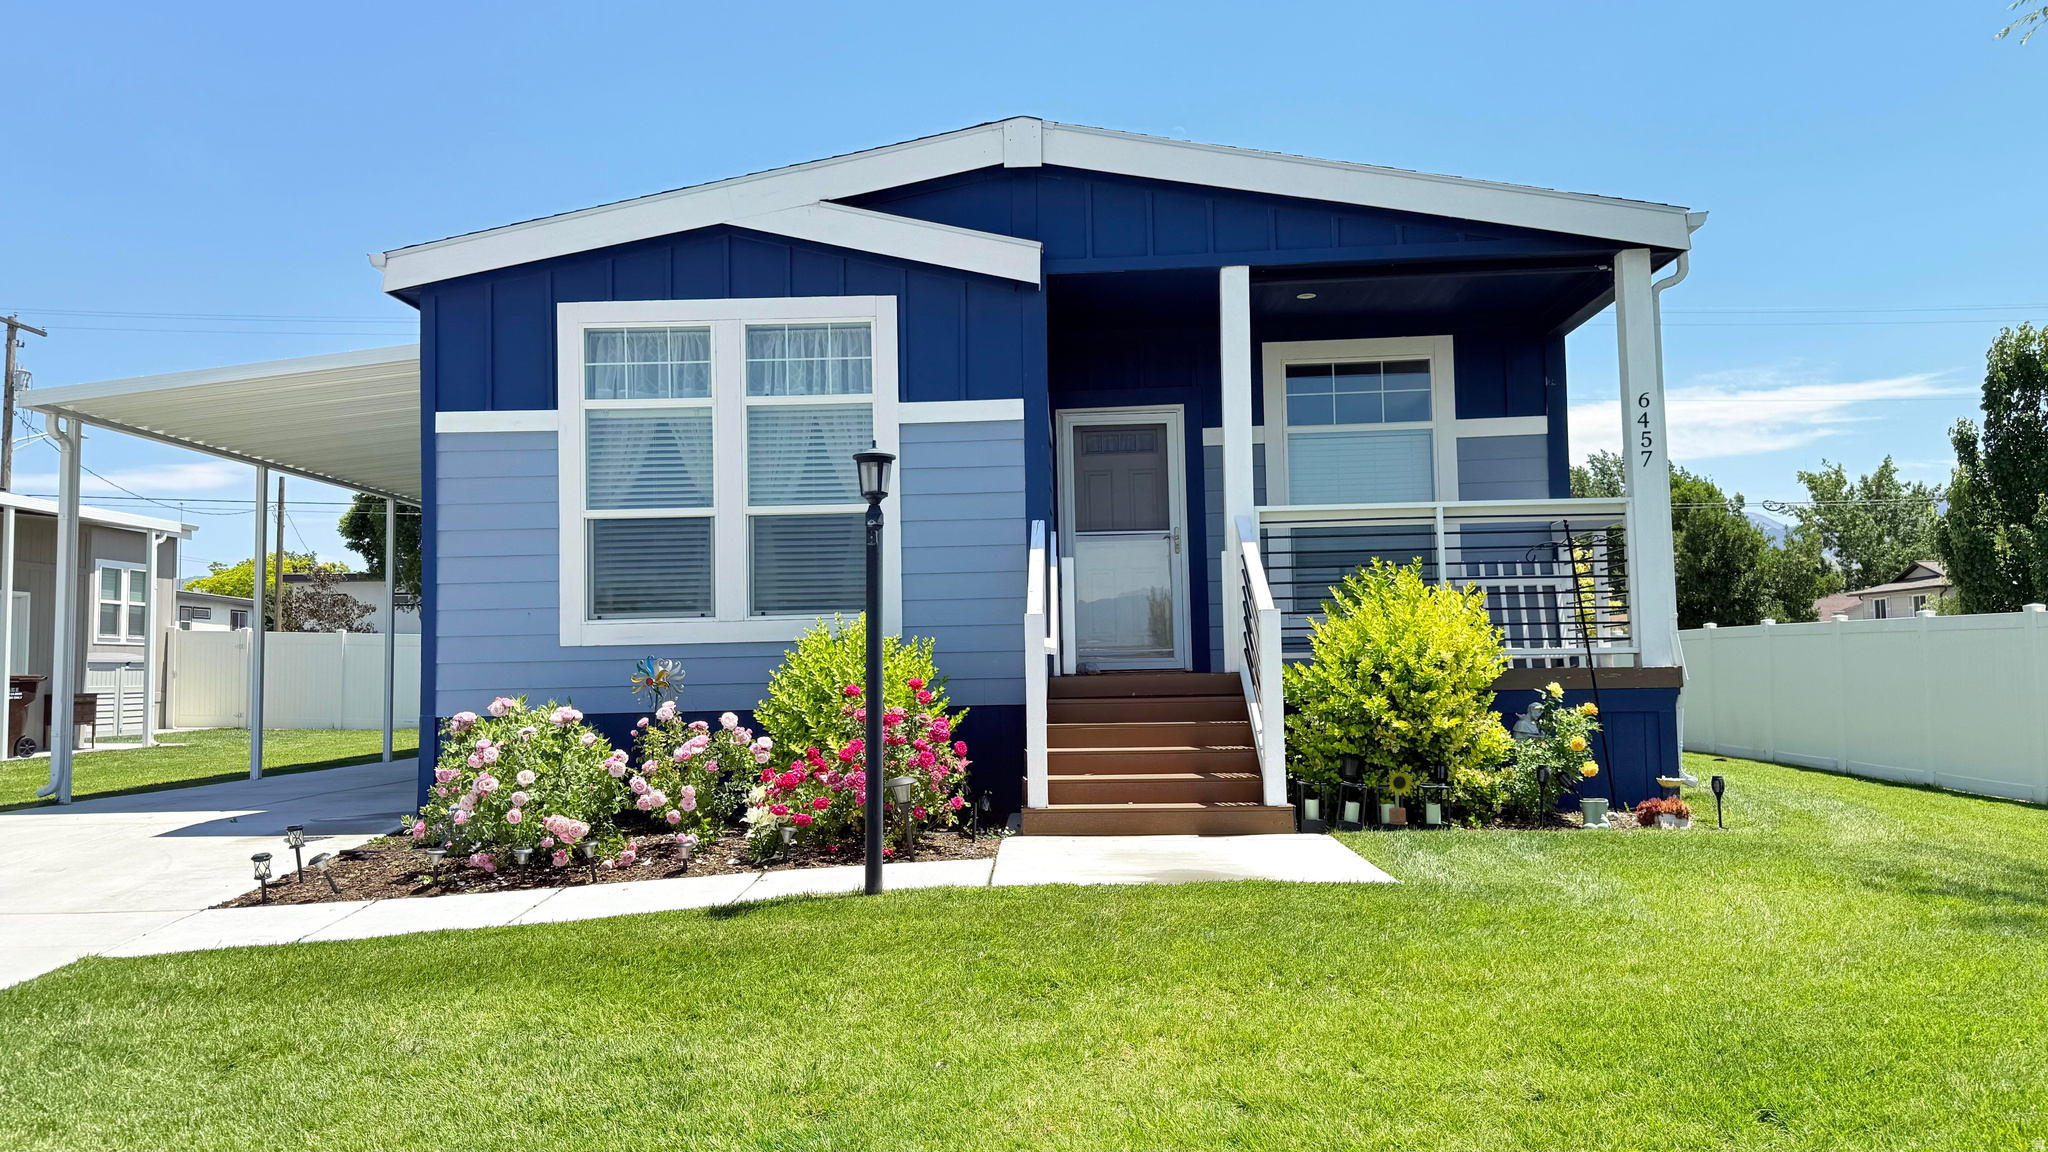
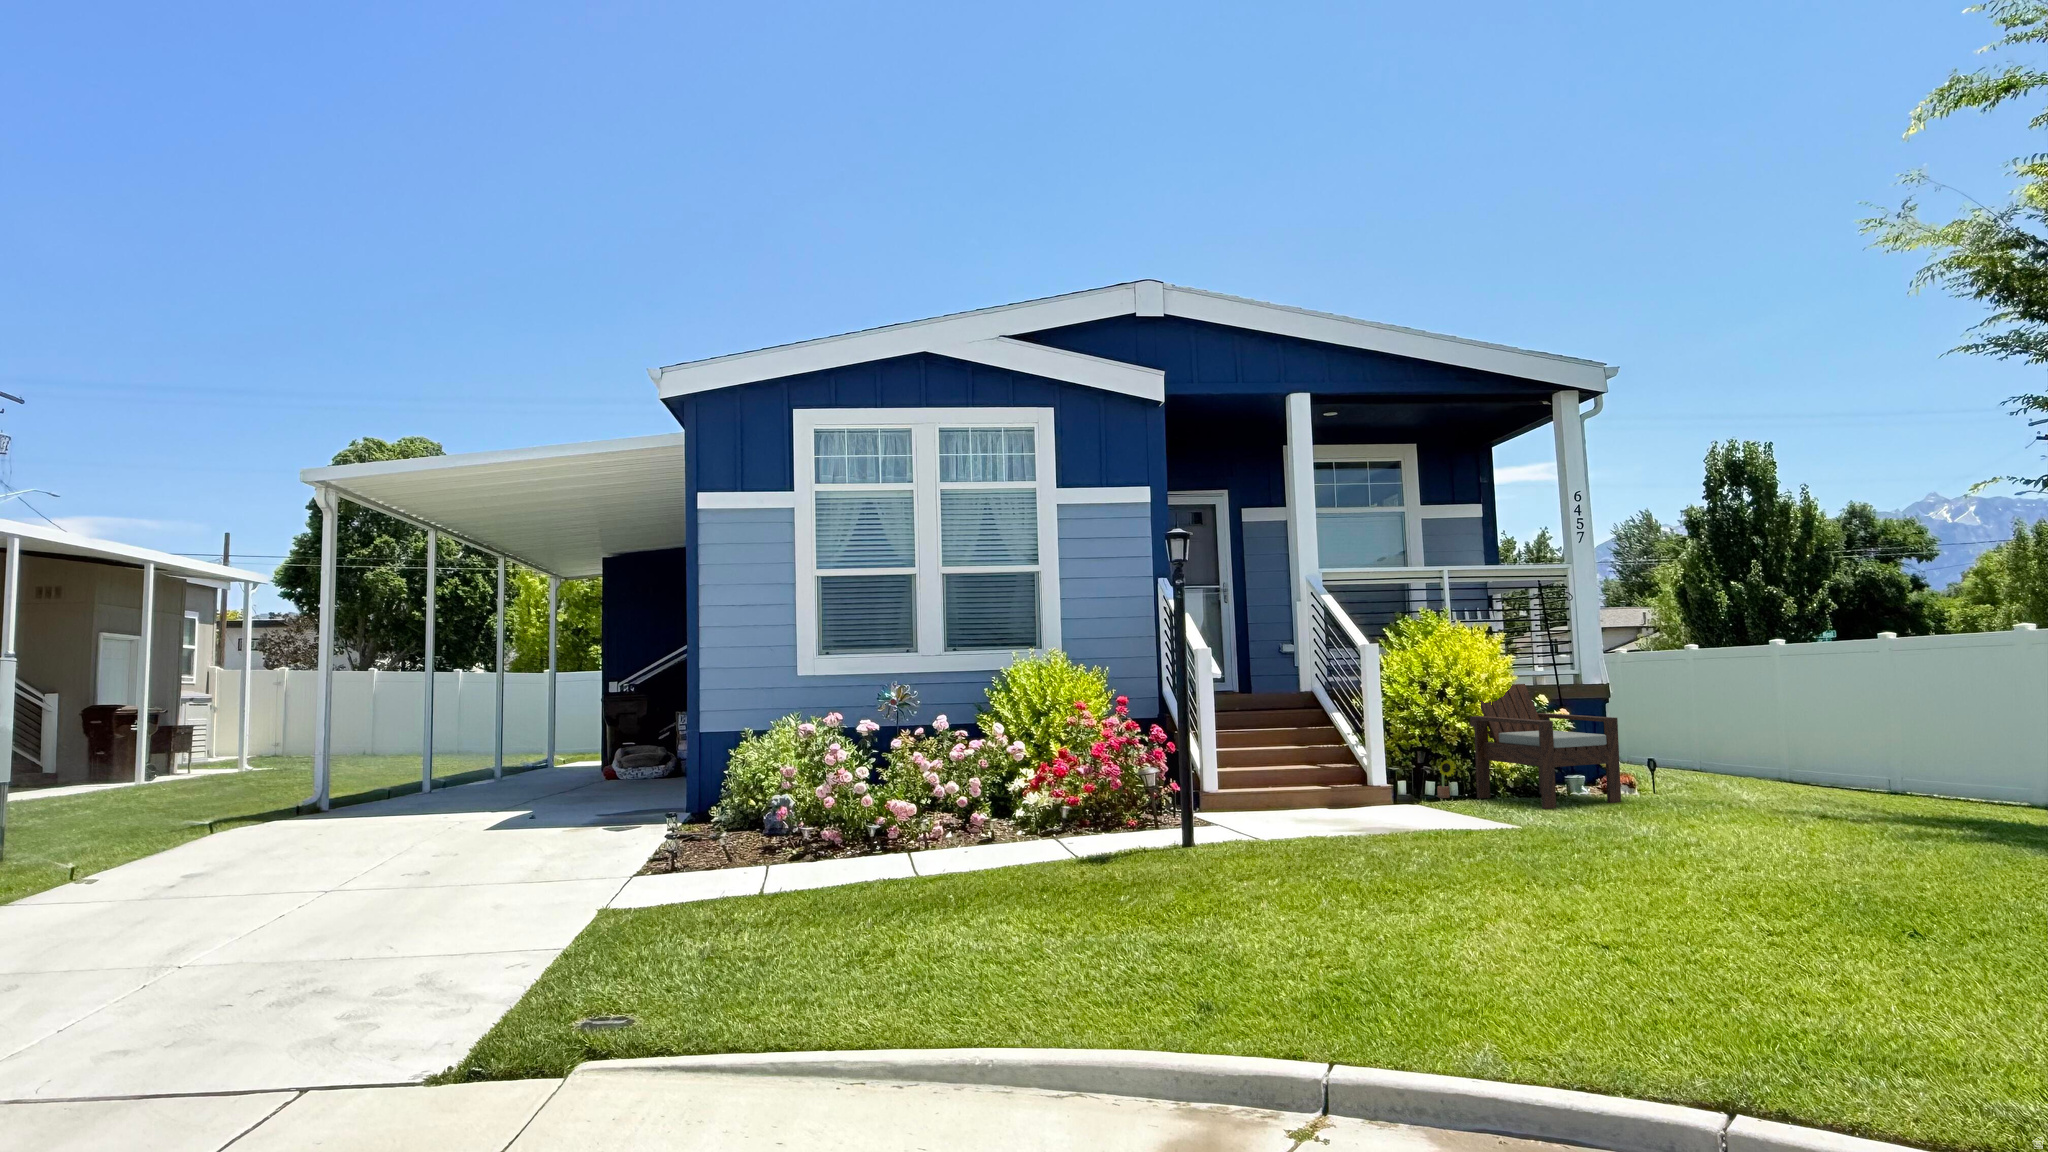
chair: none [1434,666,1638,847] -> present [1470,684,1621,809]

